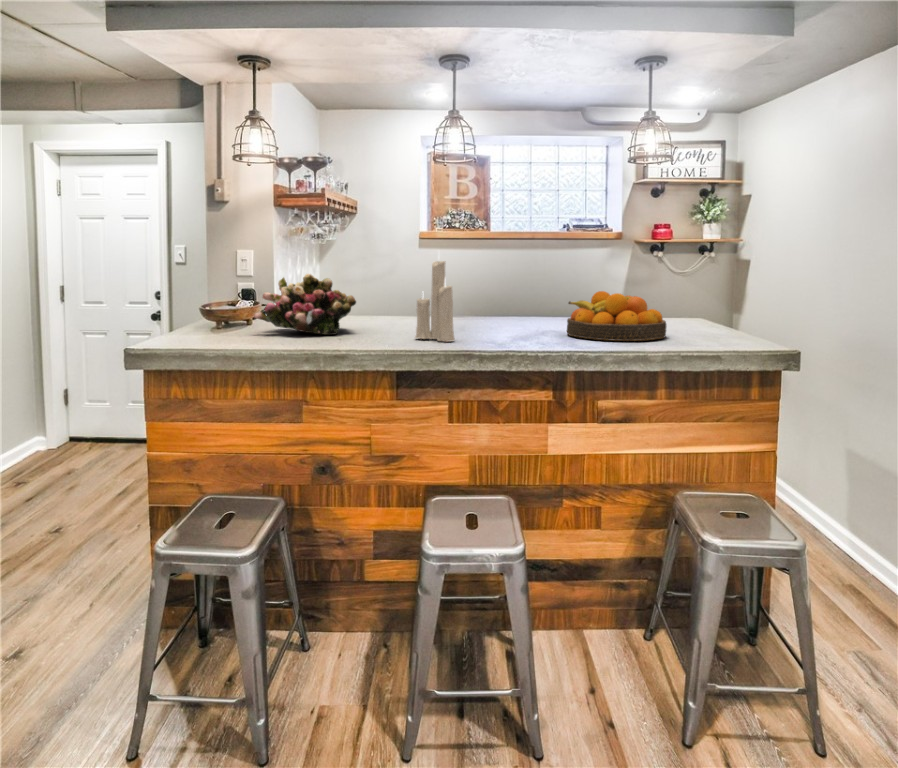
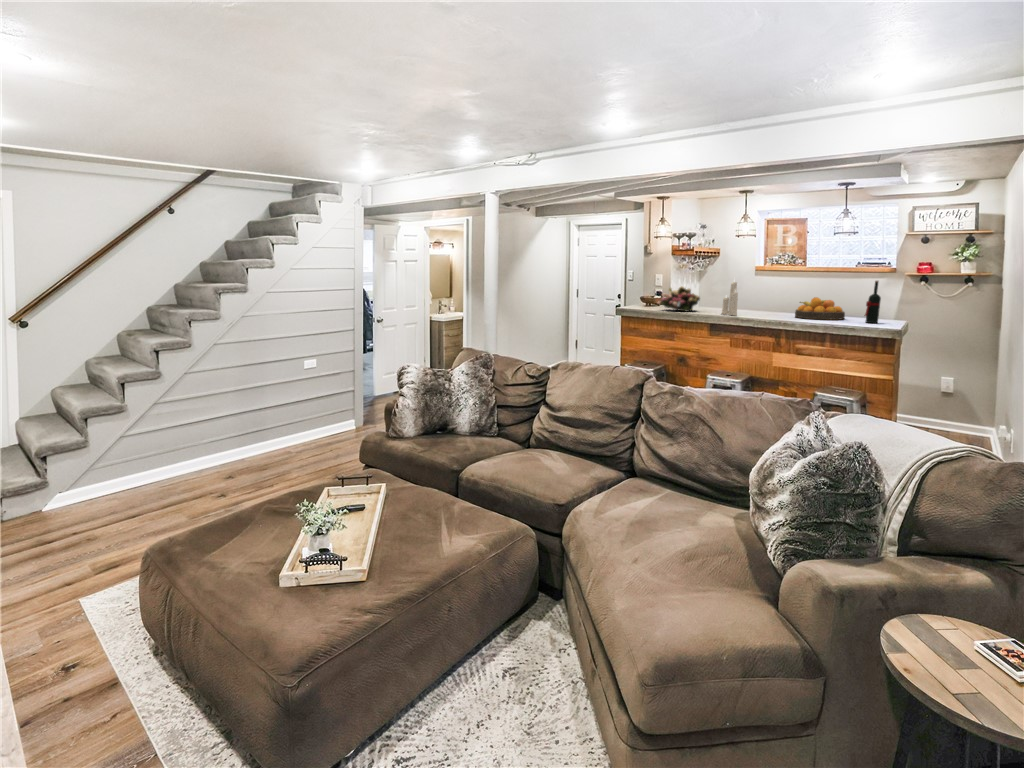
wine bottle: none [728,252,757,346] -> present [864,281,881,323]

